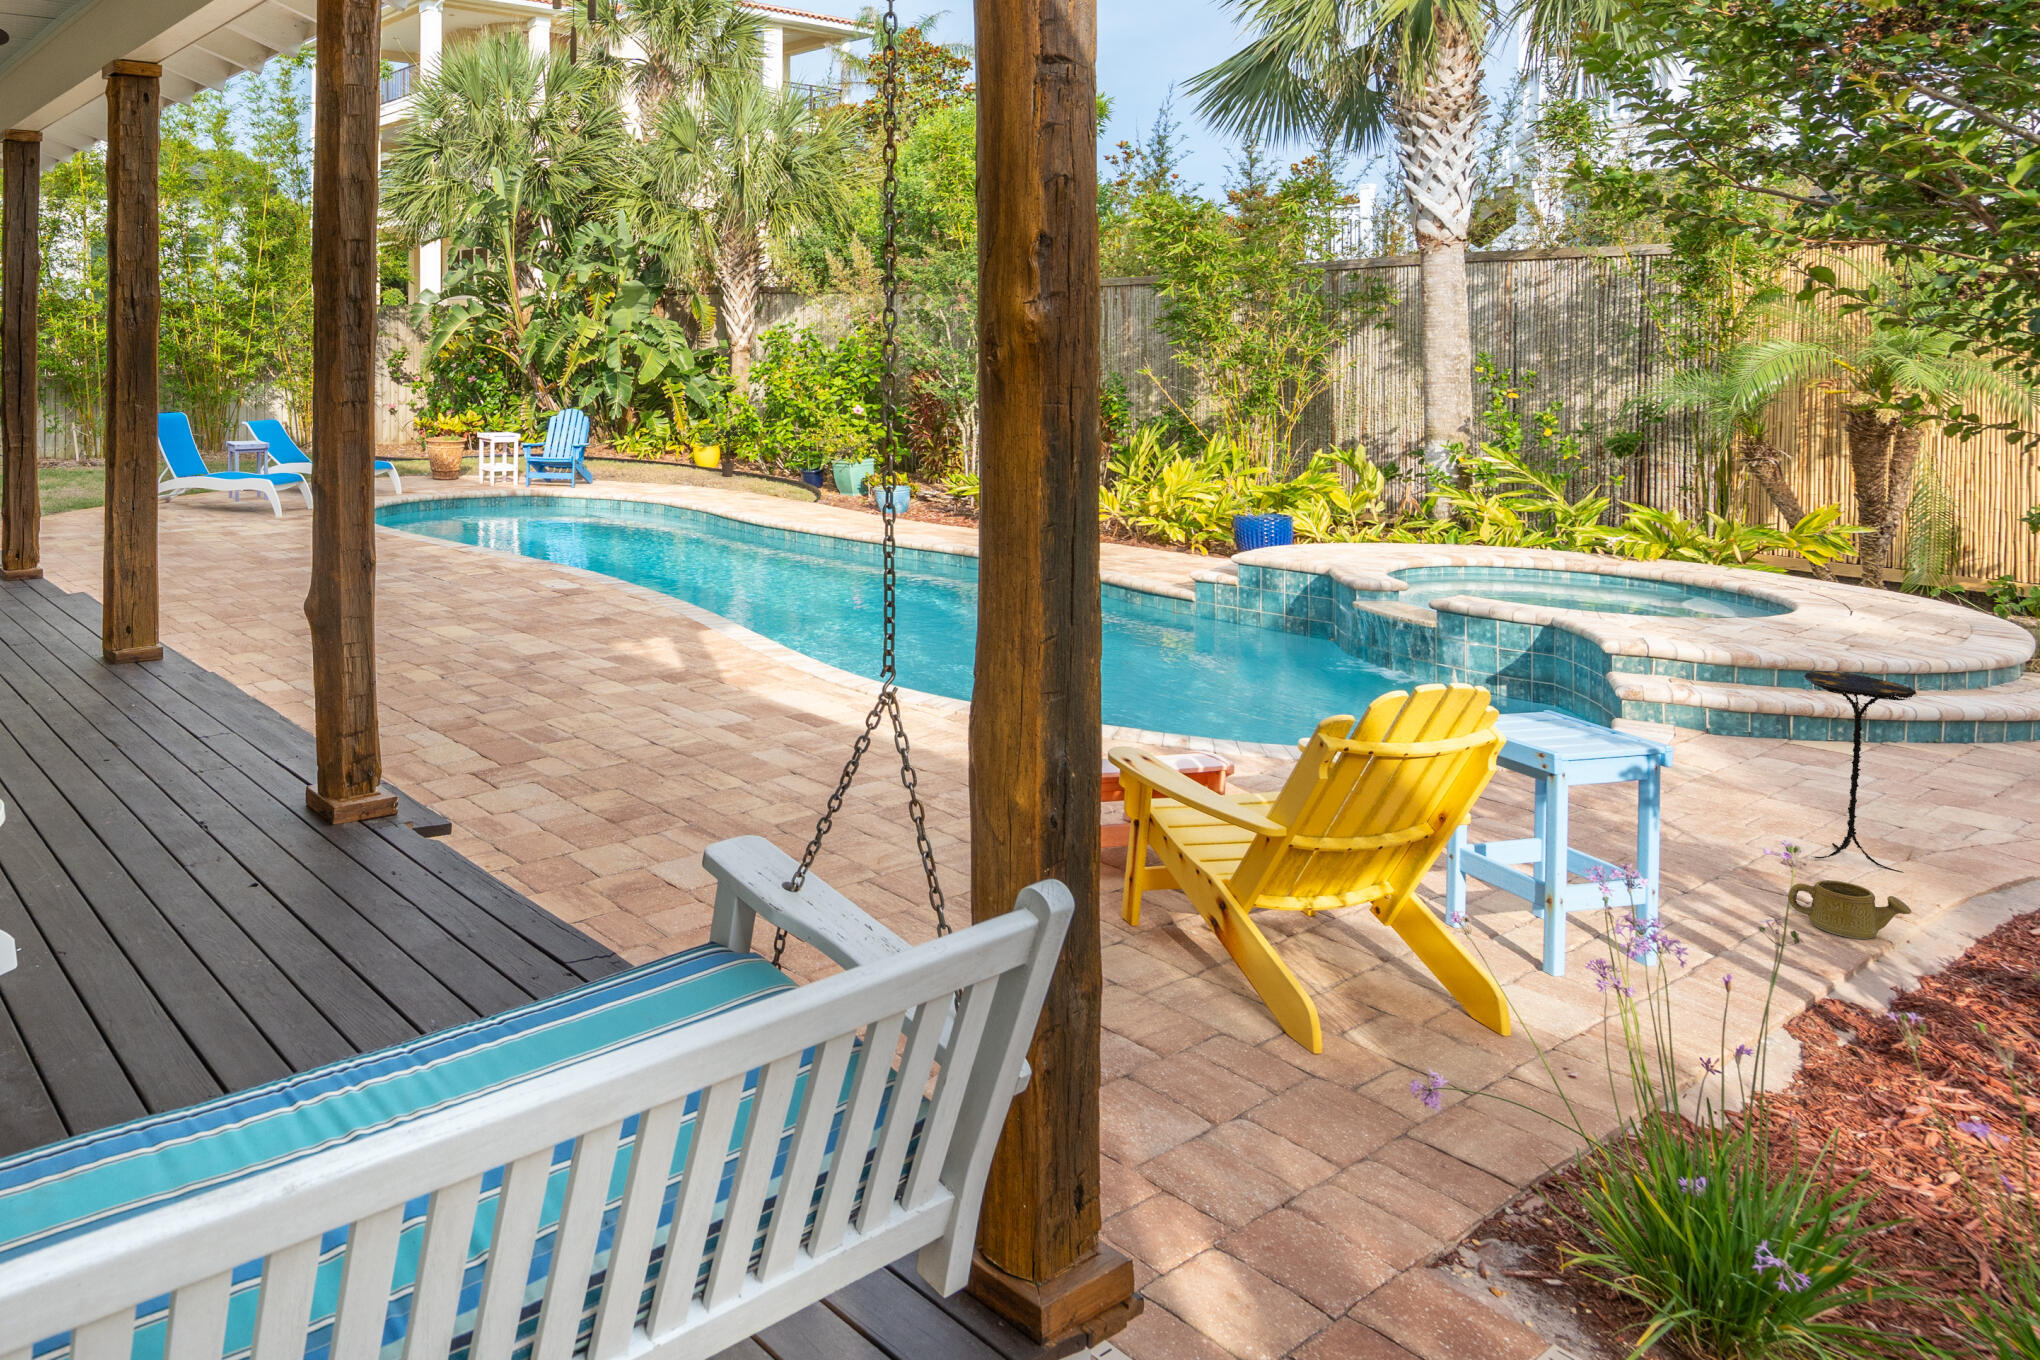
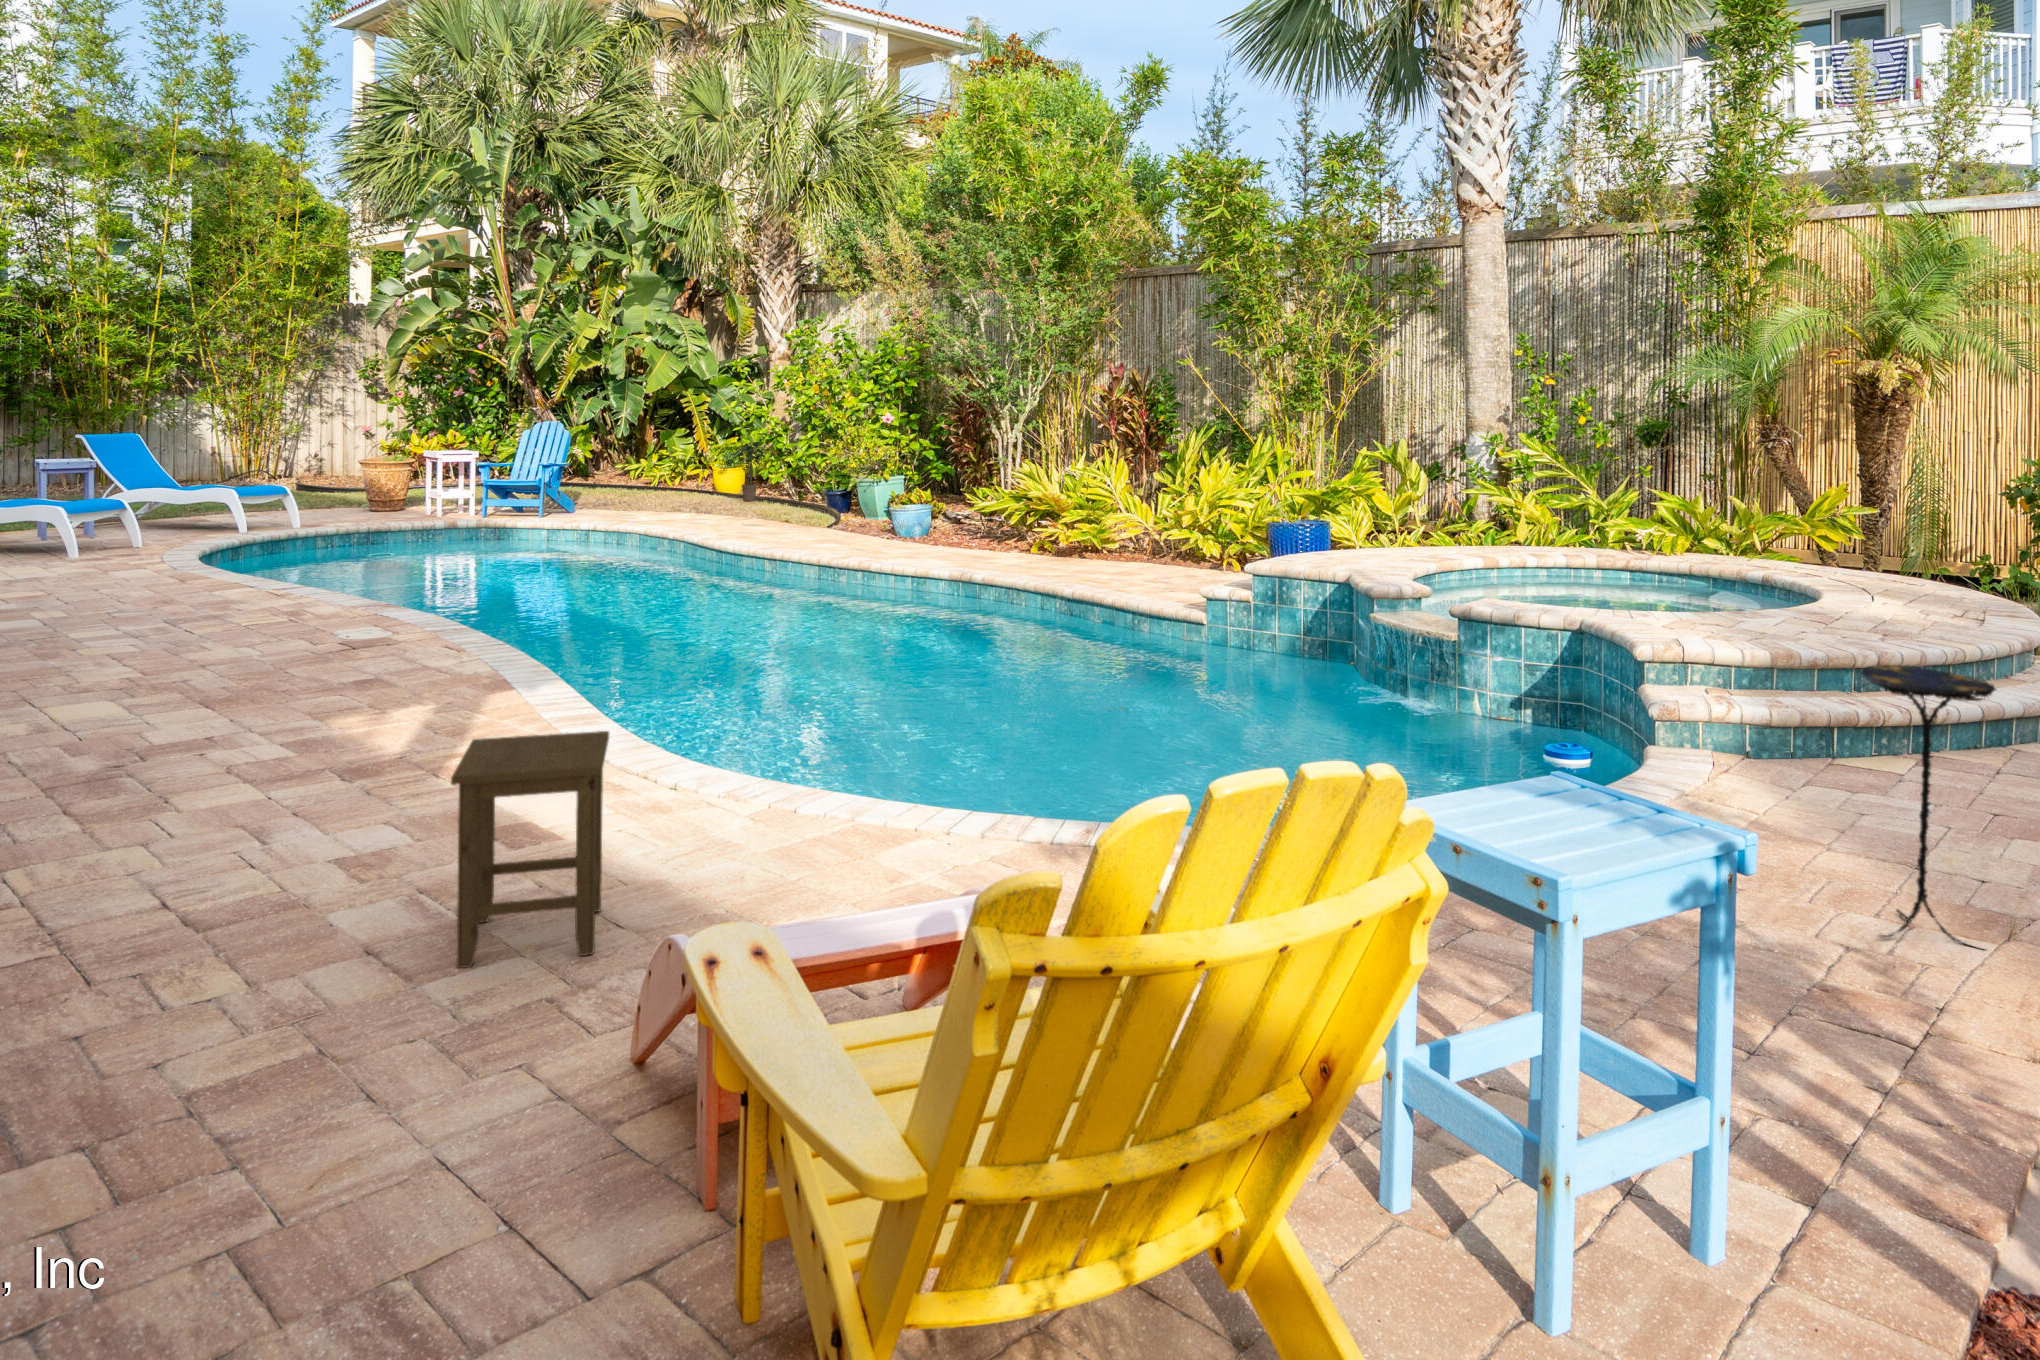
stool: none [819,664,916,792] -> present [451,731,609,968]
watering can: present [1788,880,1912,939] -> none [1864,996,2031,1096]

